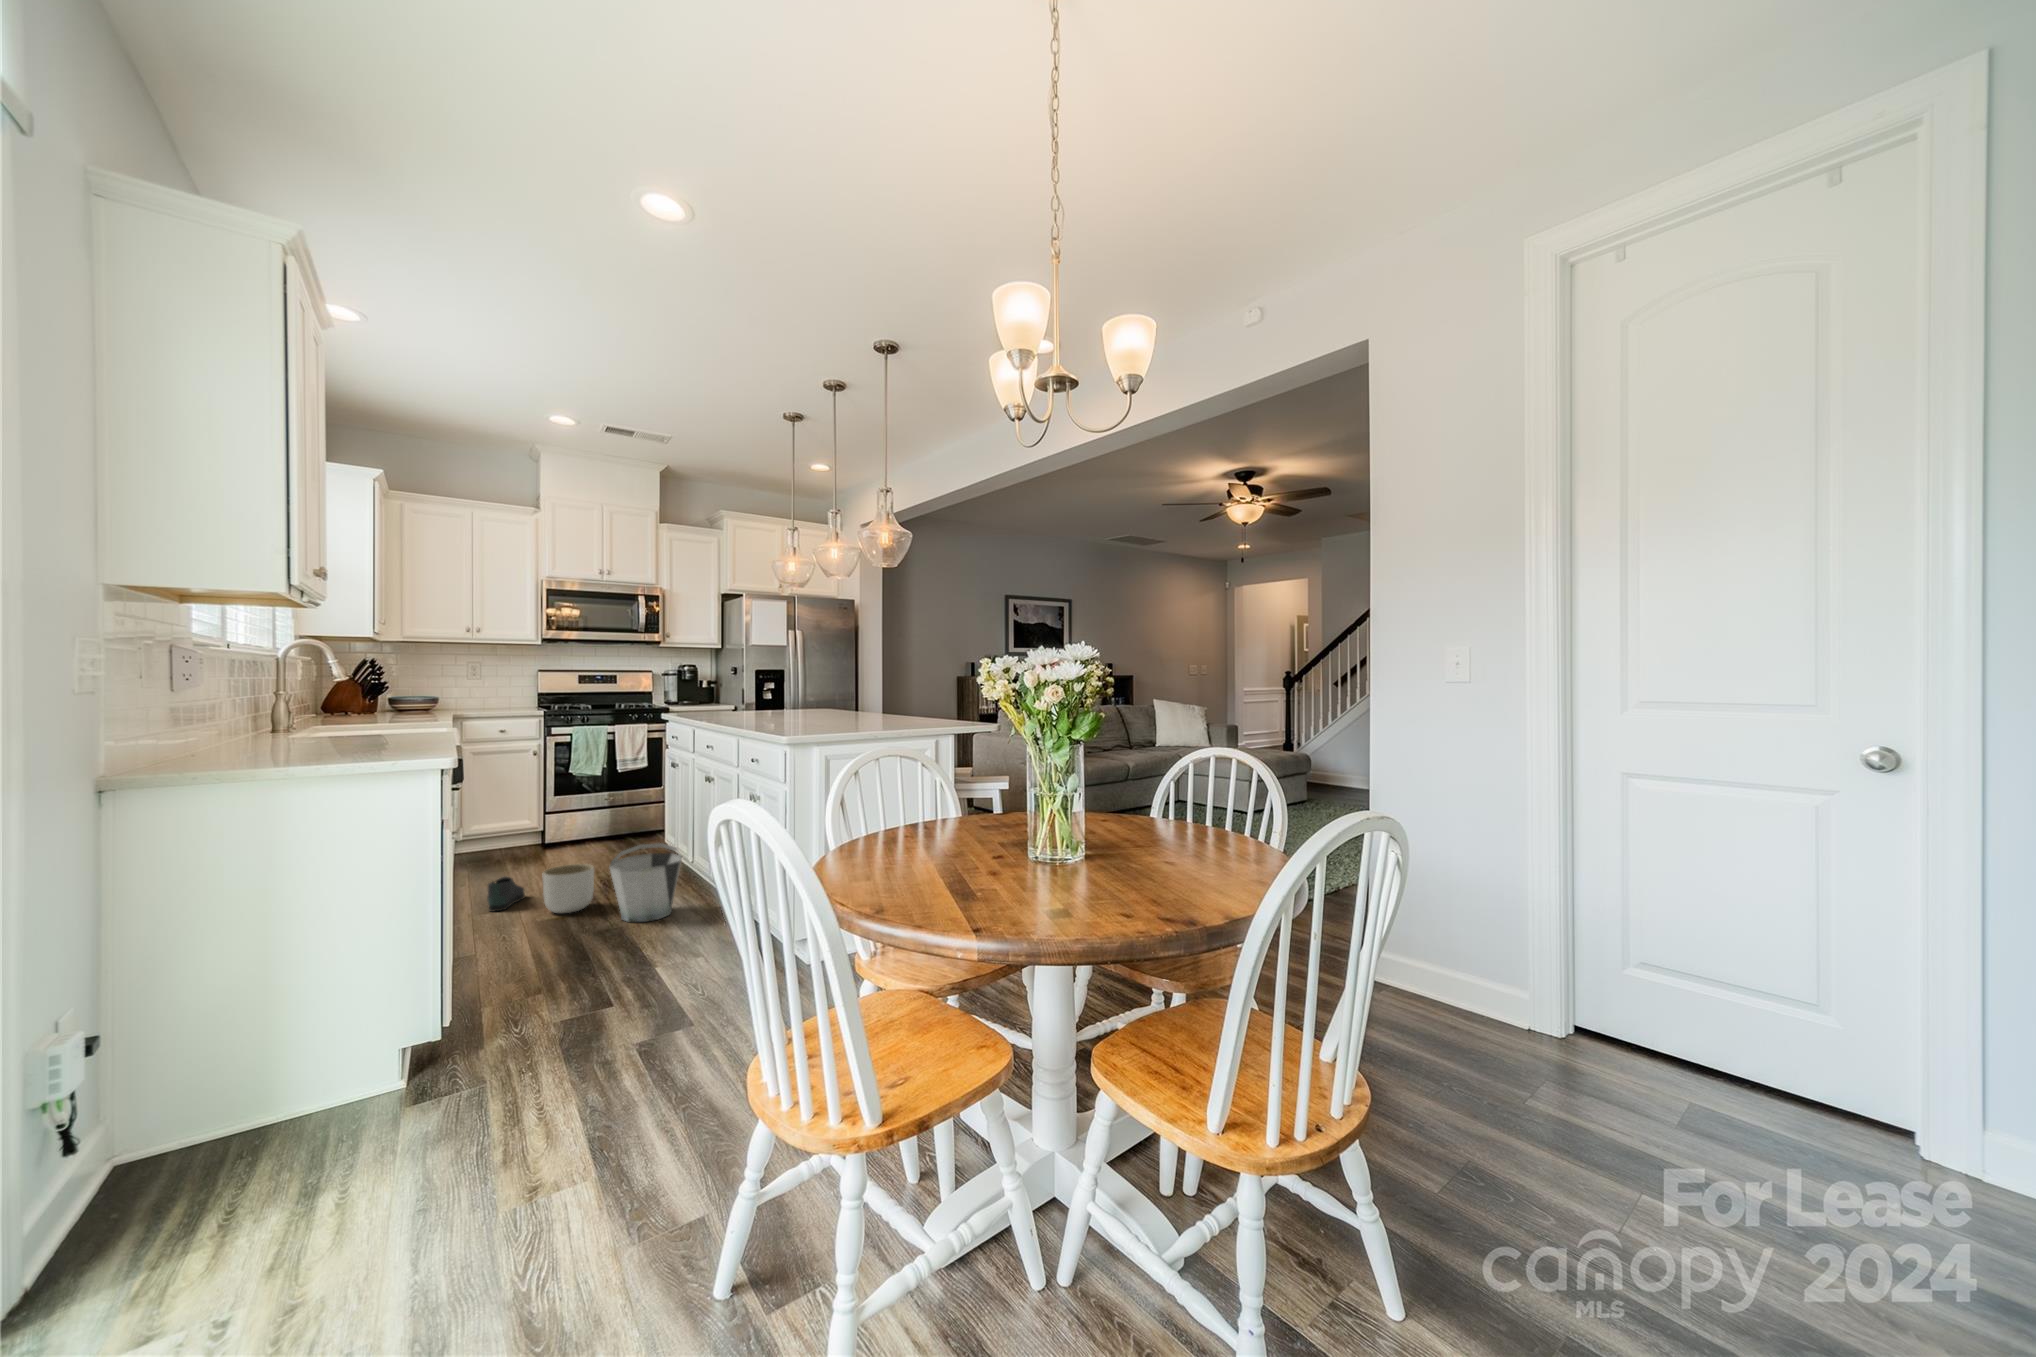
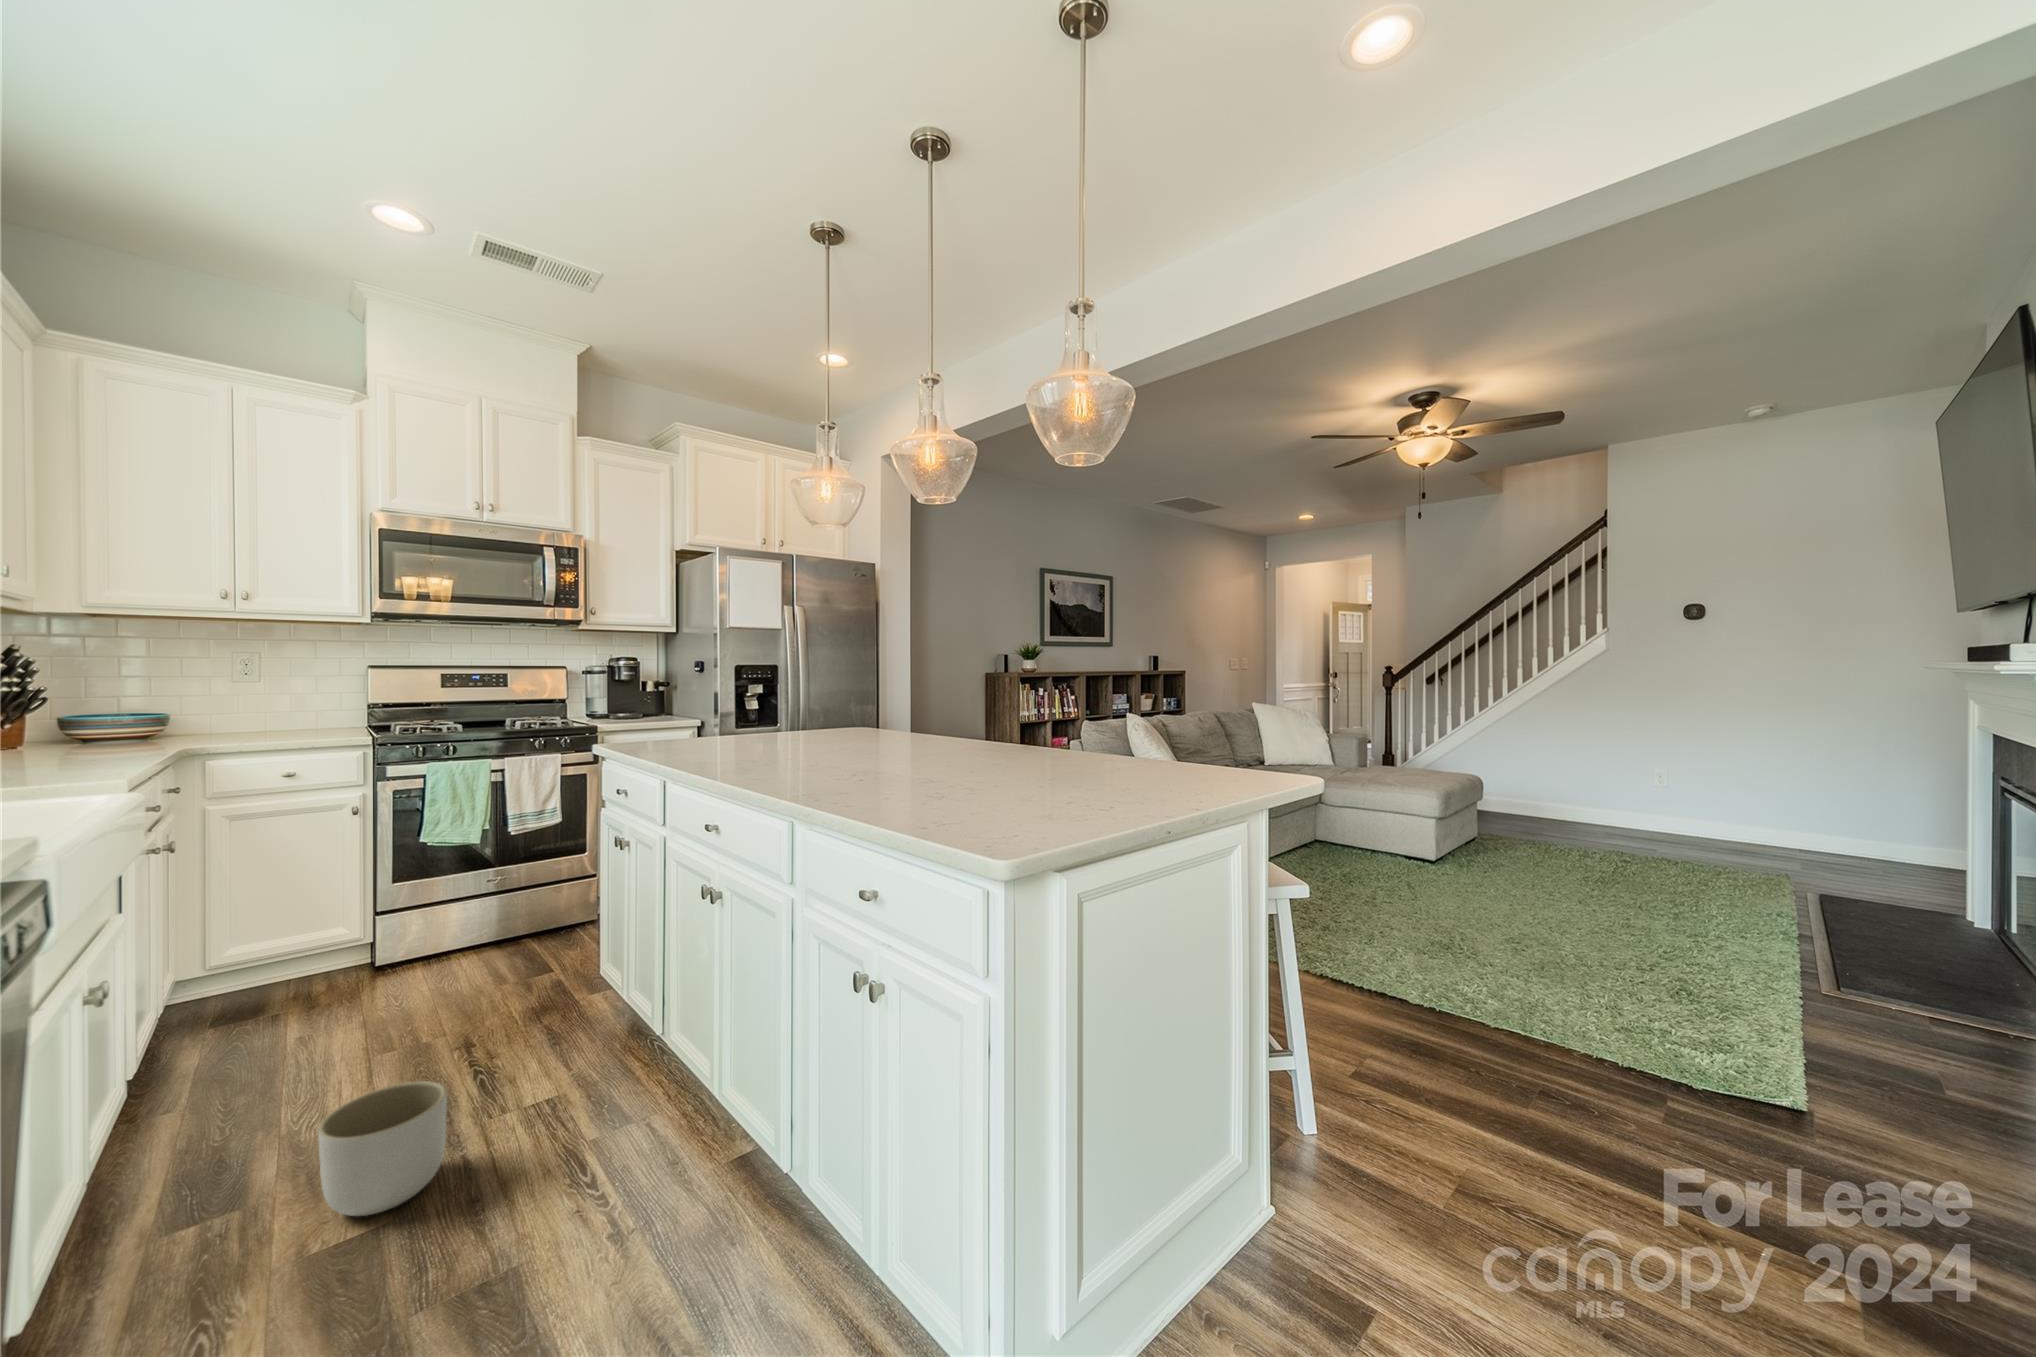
bucket: present [609,843,682,922] -> none [475,1034,645,1246]
shoe: present [487,876,525,911] -> none [187,1119,295,1217]

